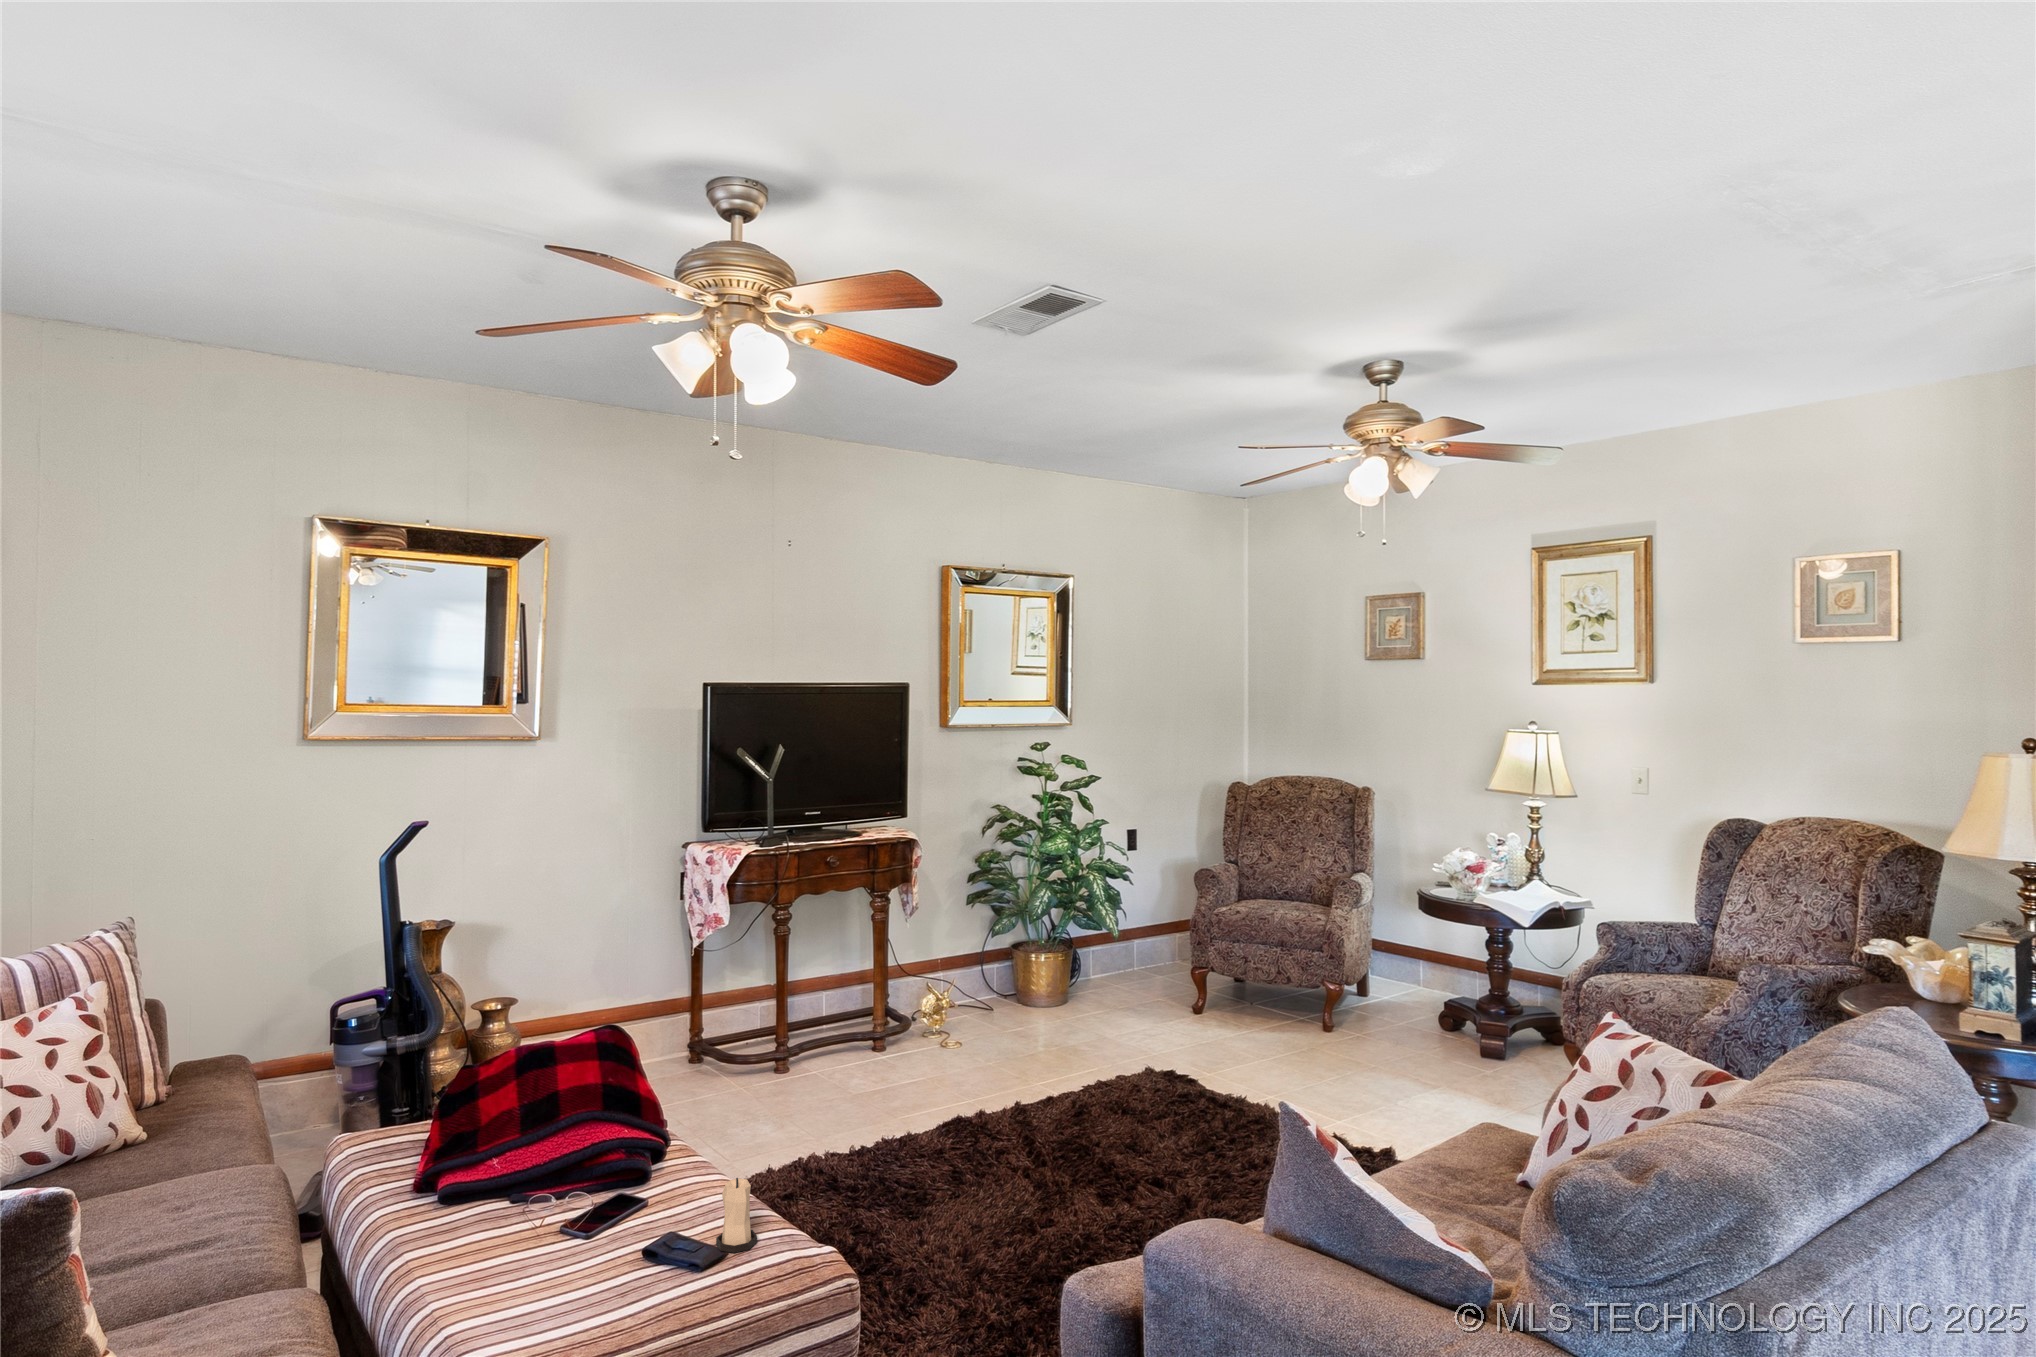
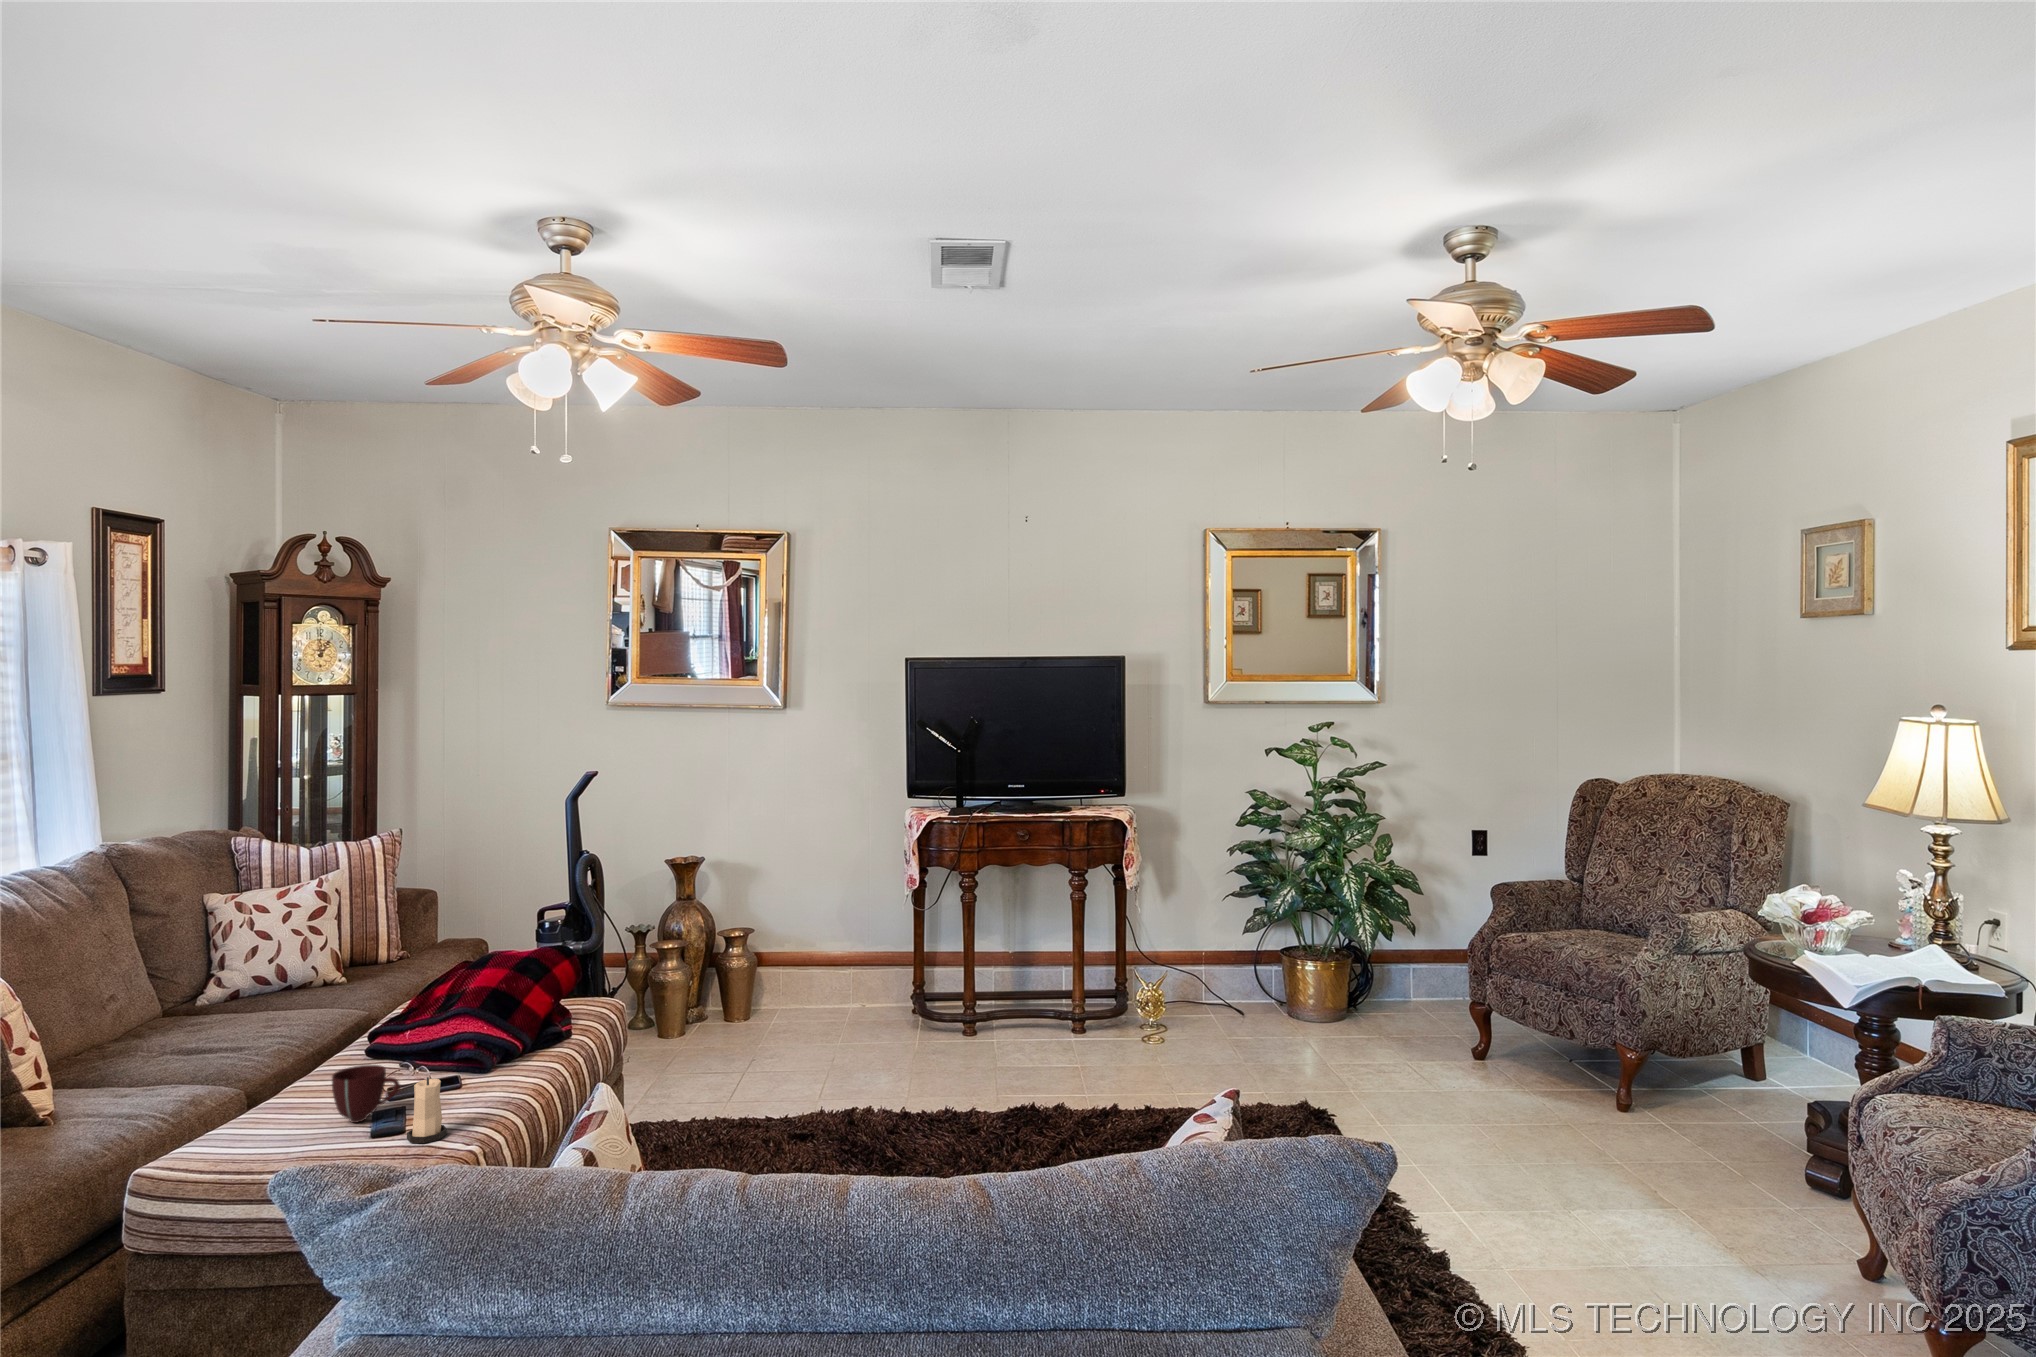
mug: none [593,1184,668,1255] -> present [332,1065,400,1123]

